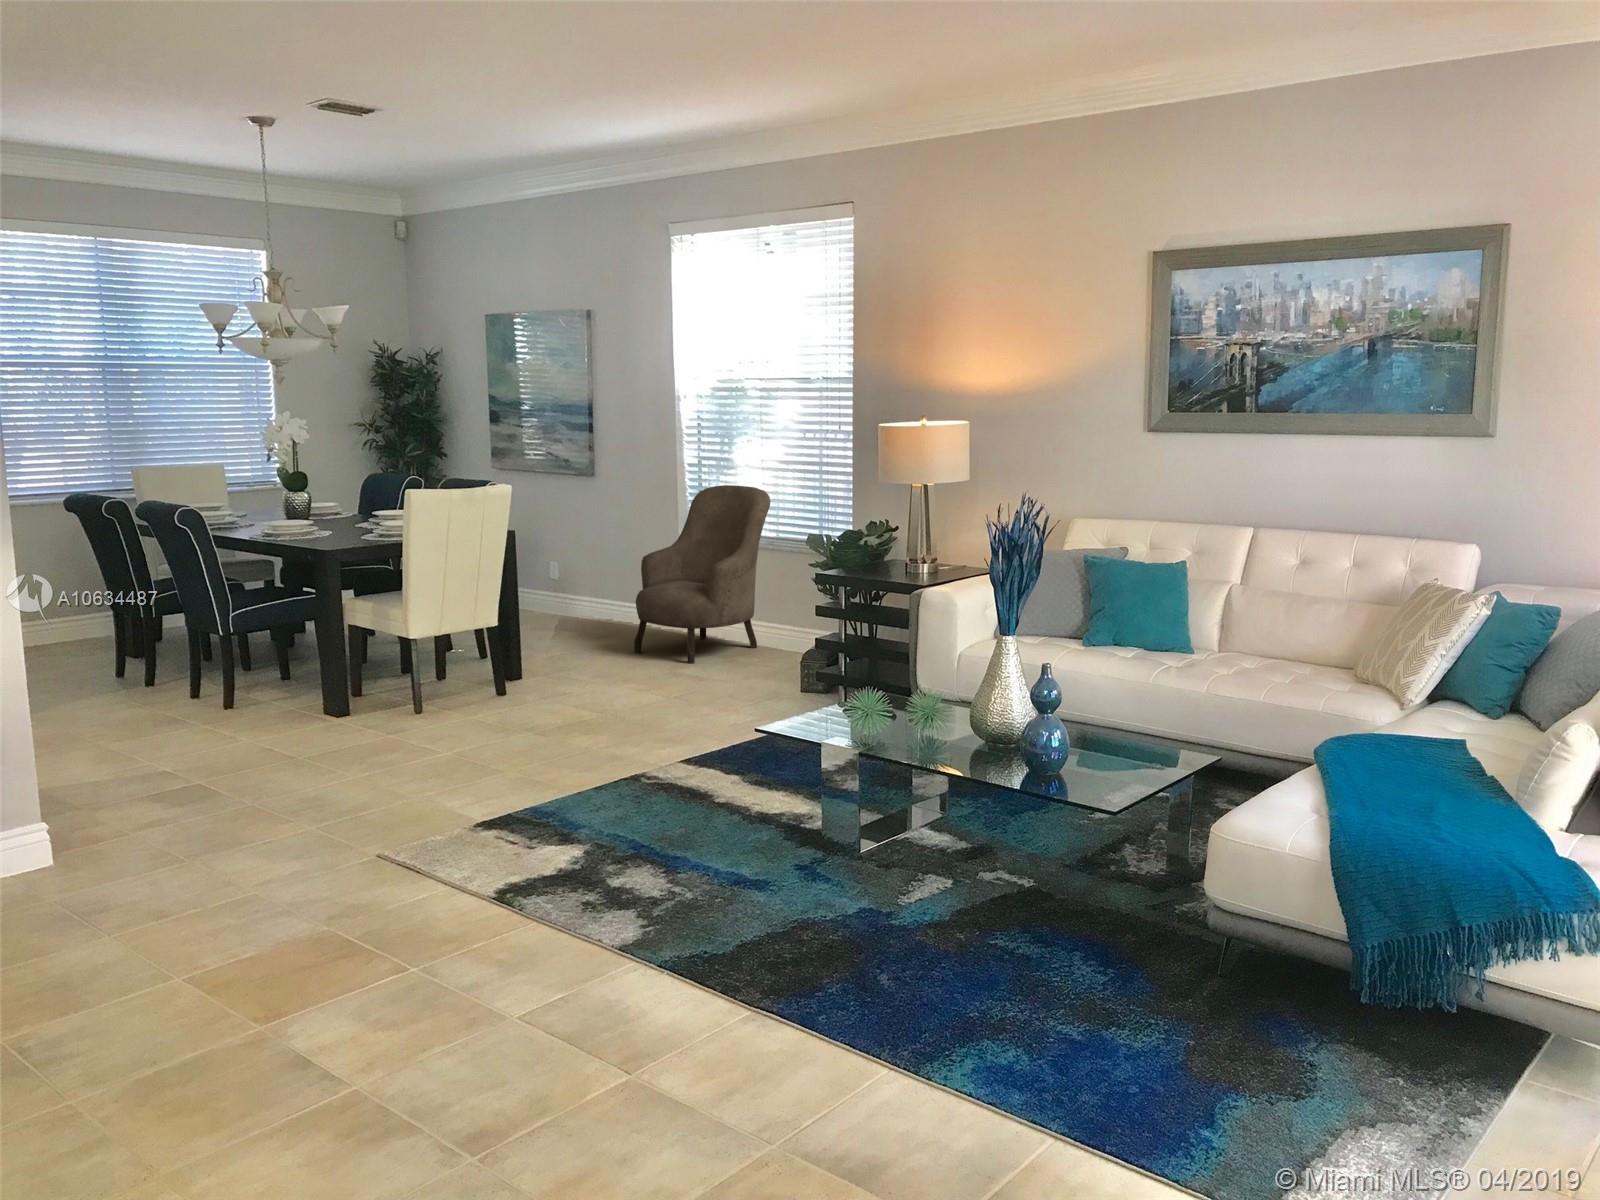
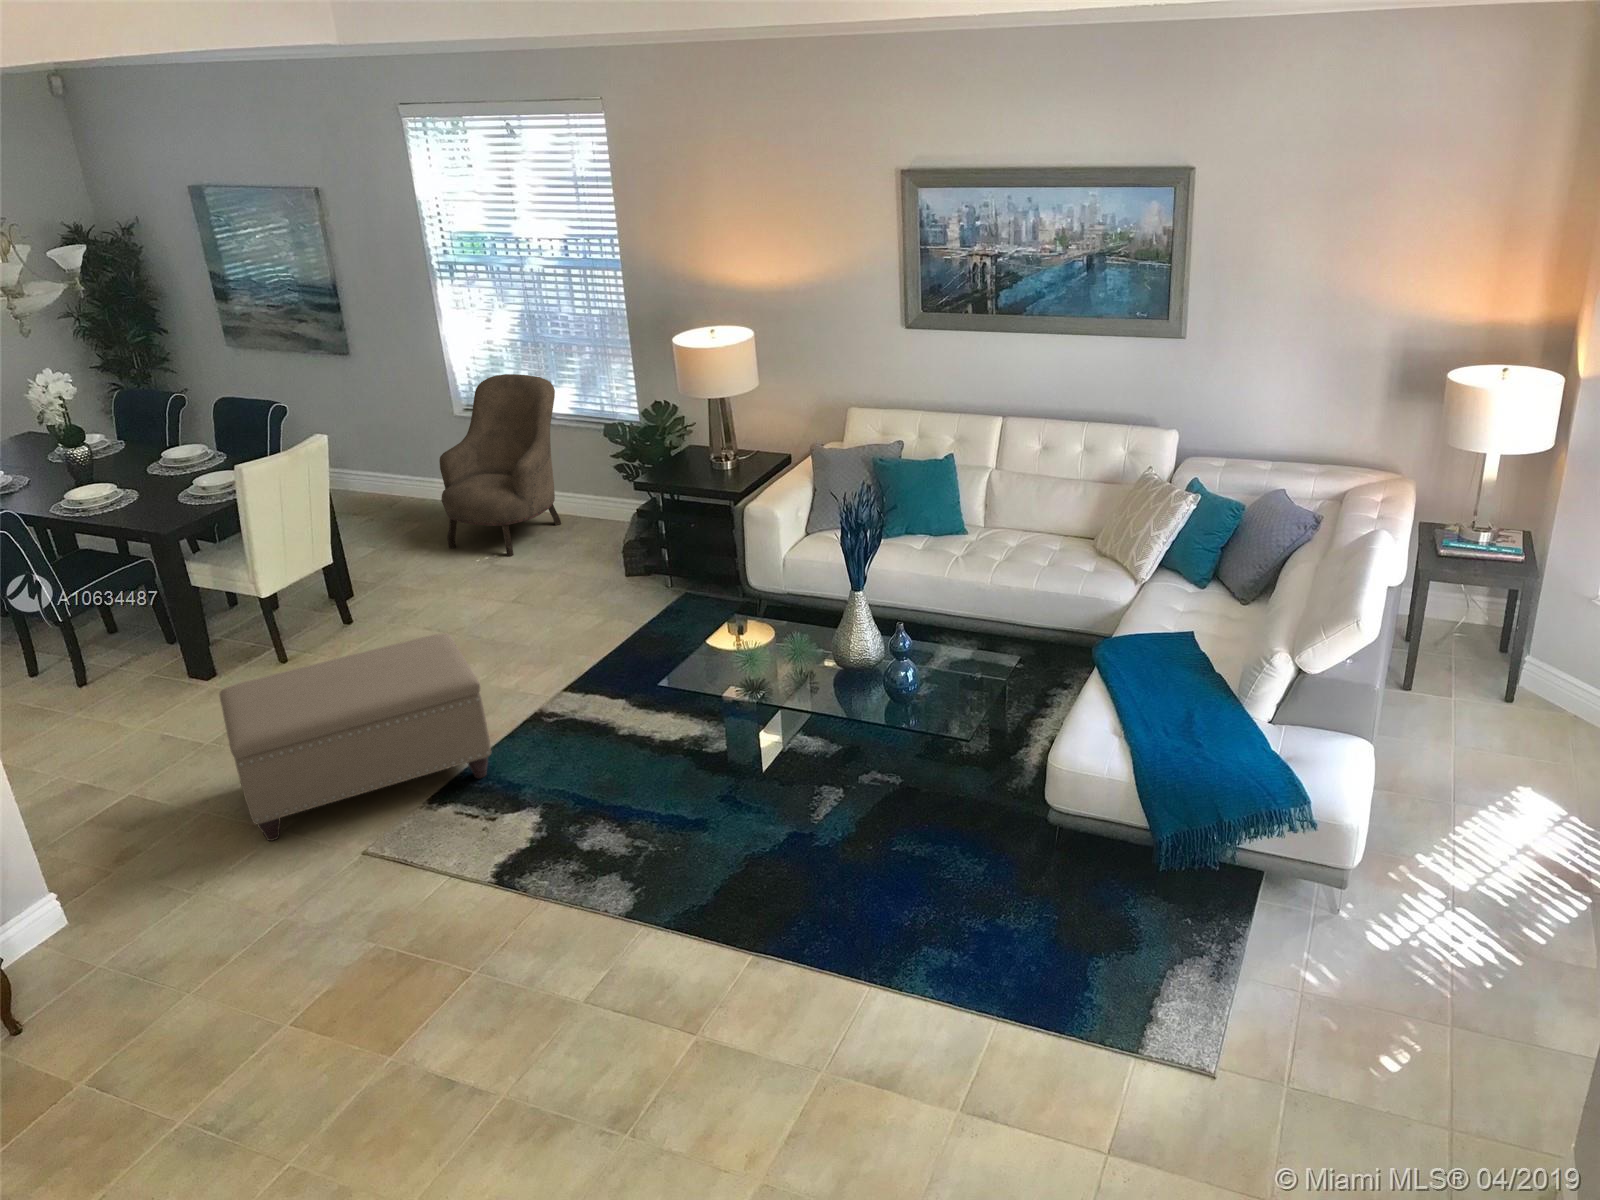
ottoman: none [271,656,559,831] -> present [220,633,491,841]

